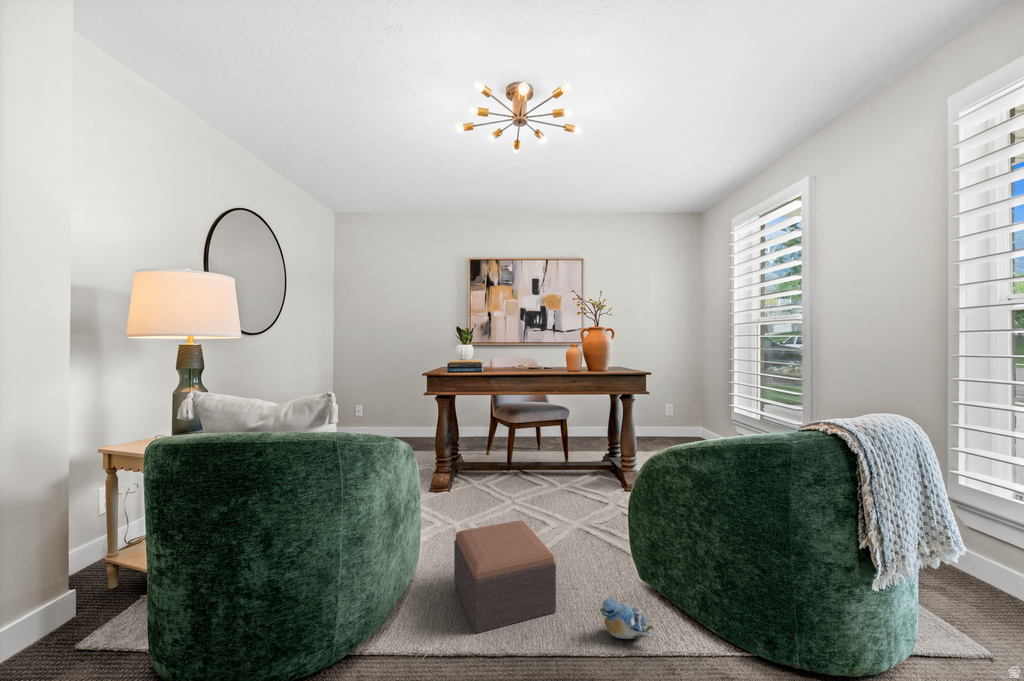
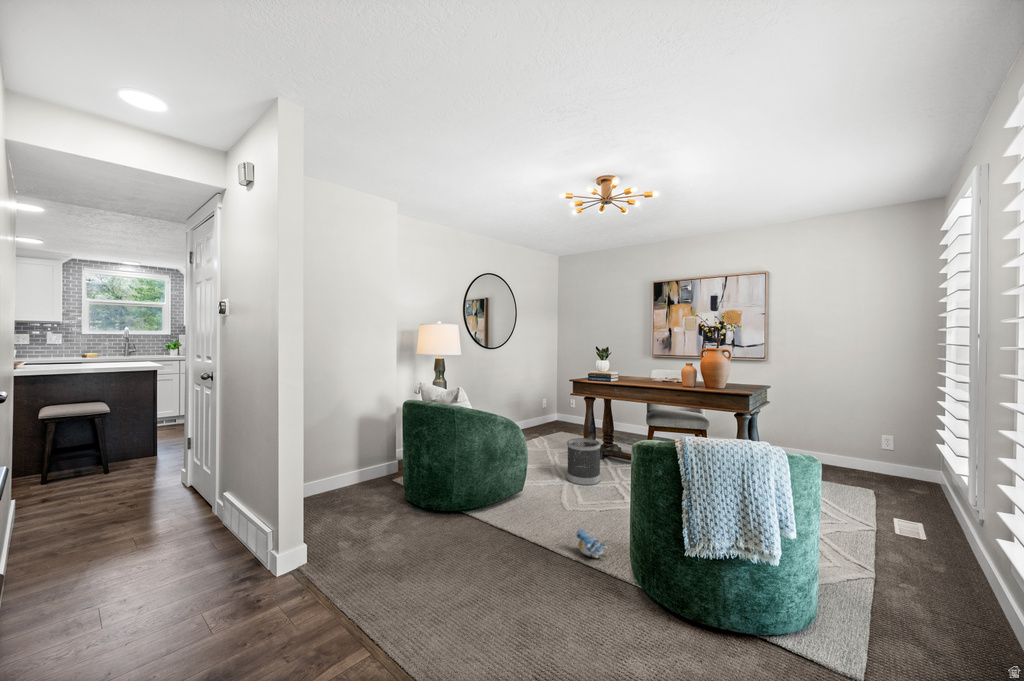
wastebasket: none [445,453,491,522] -> present [567,438,601,486]
footstool: present [454,520,556,633] -> none [519,476,577,534]

